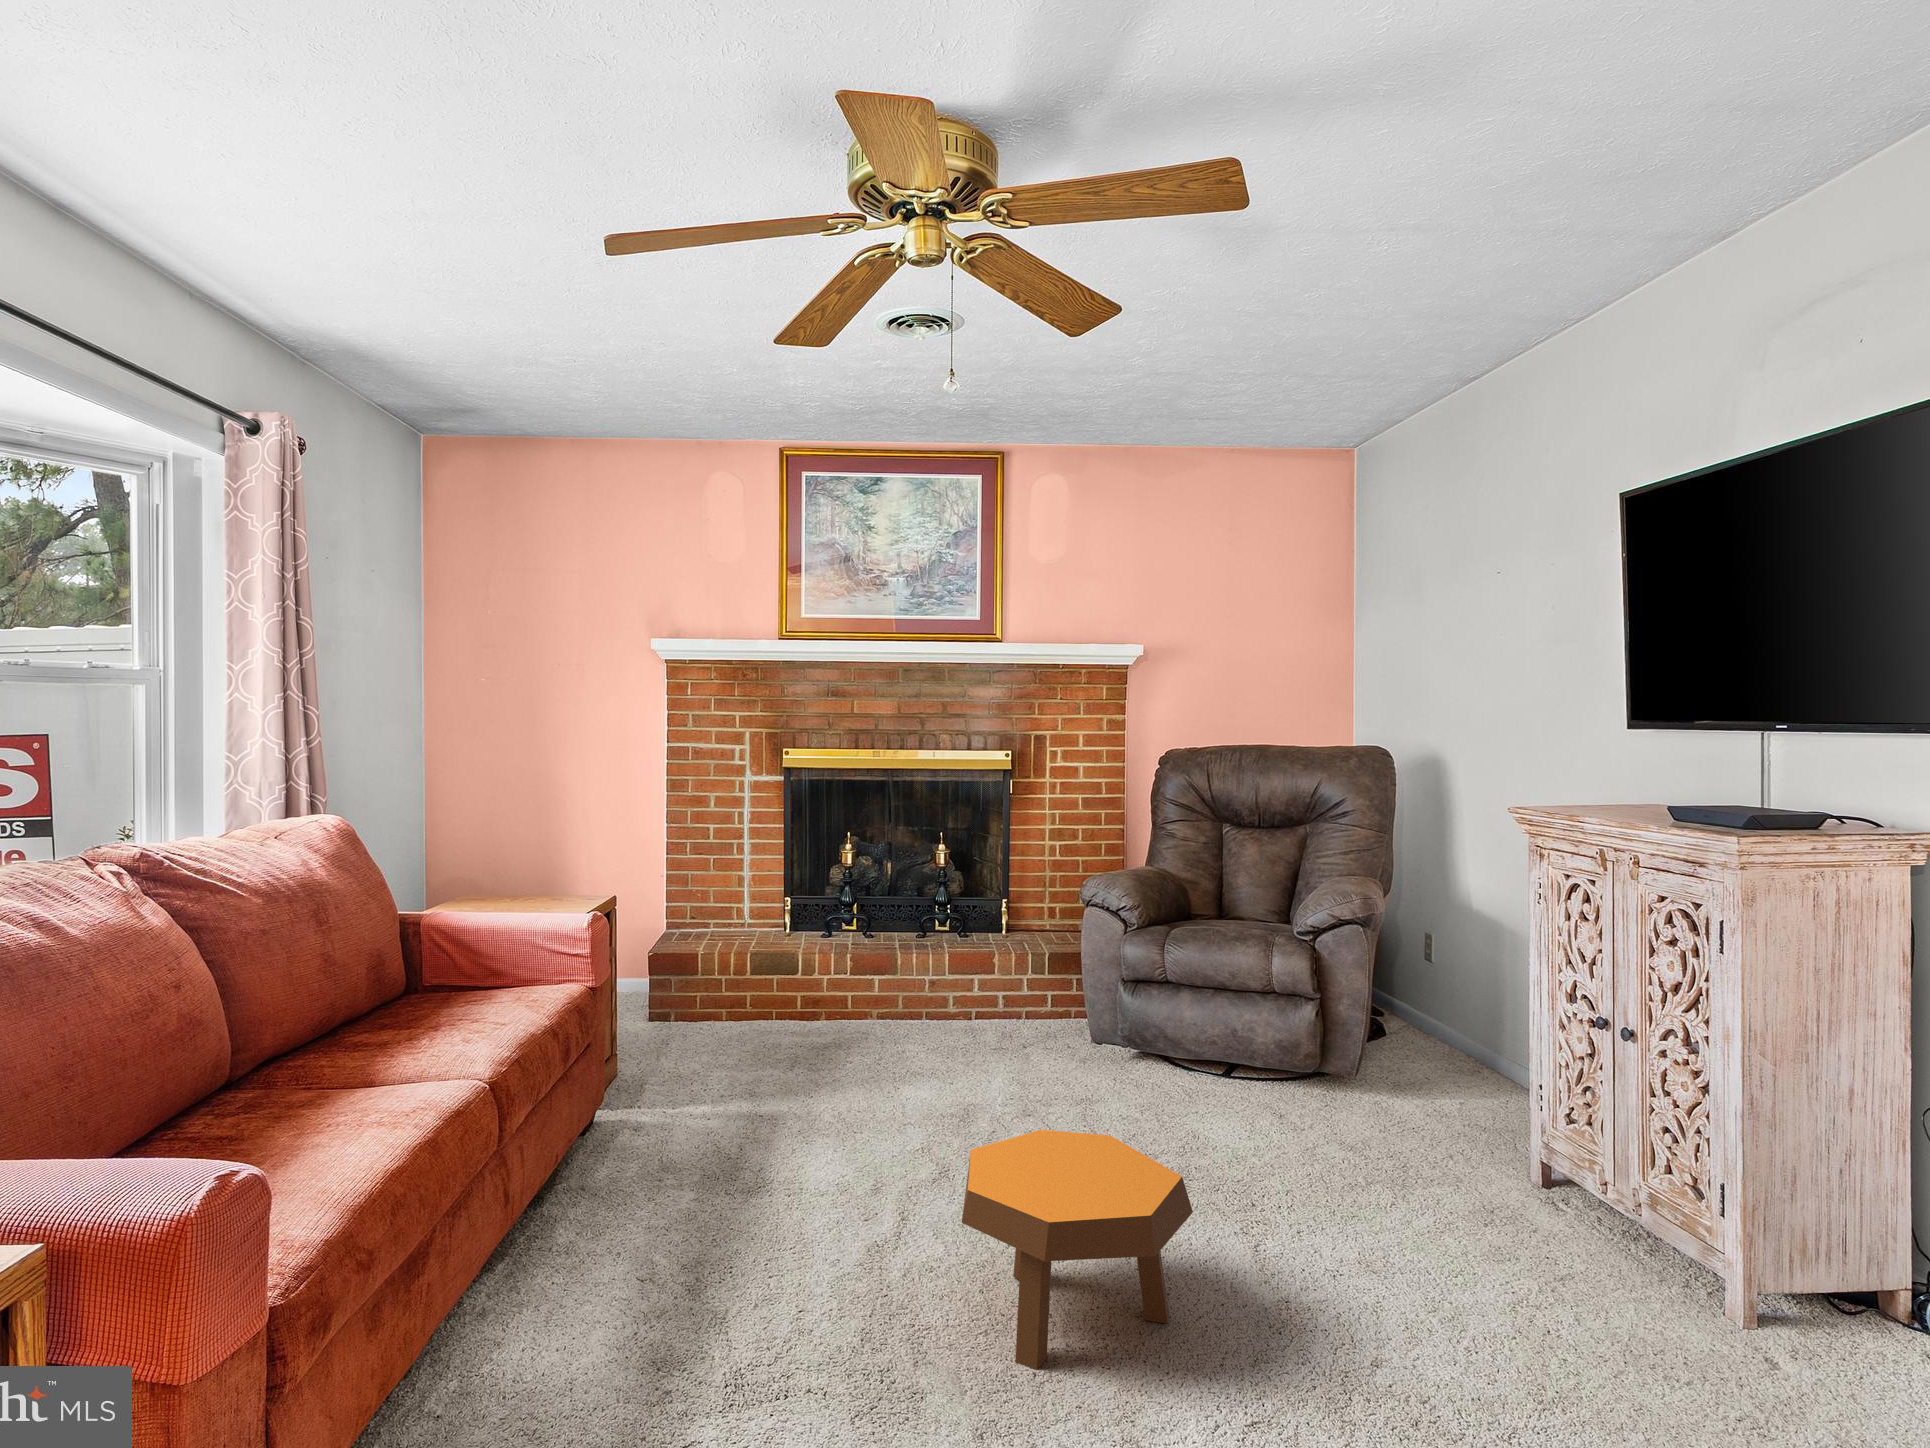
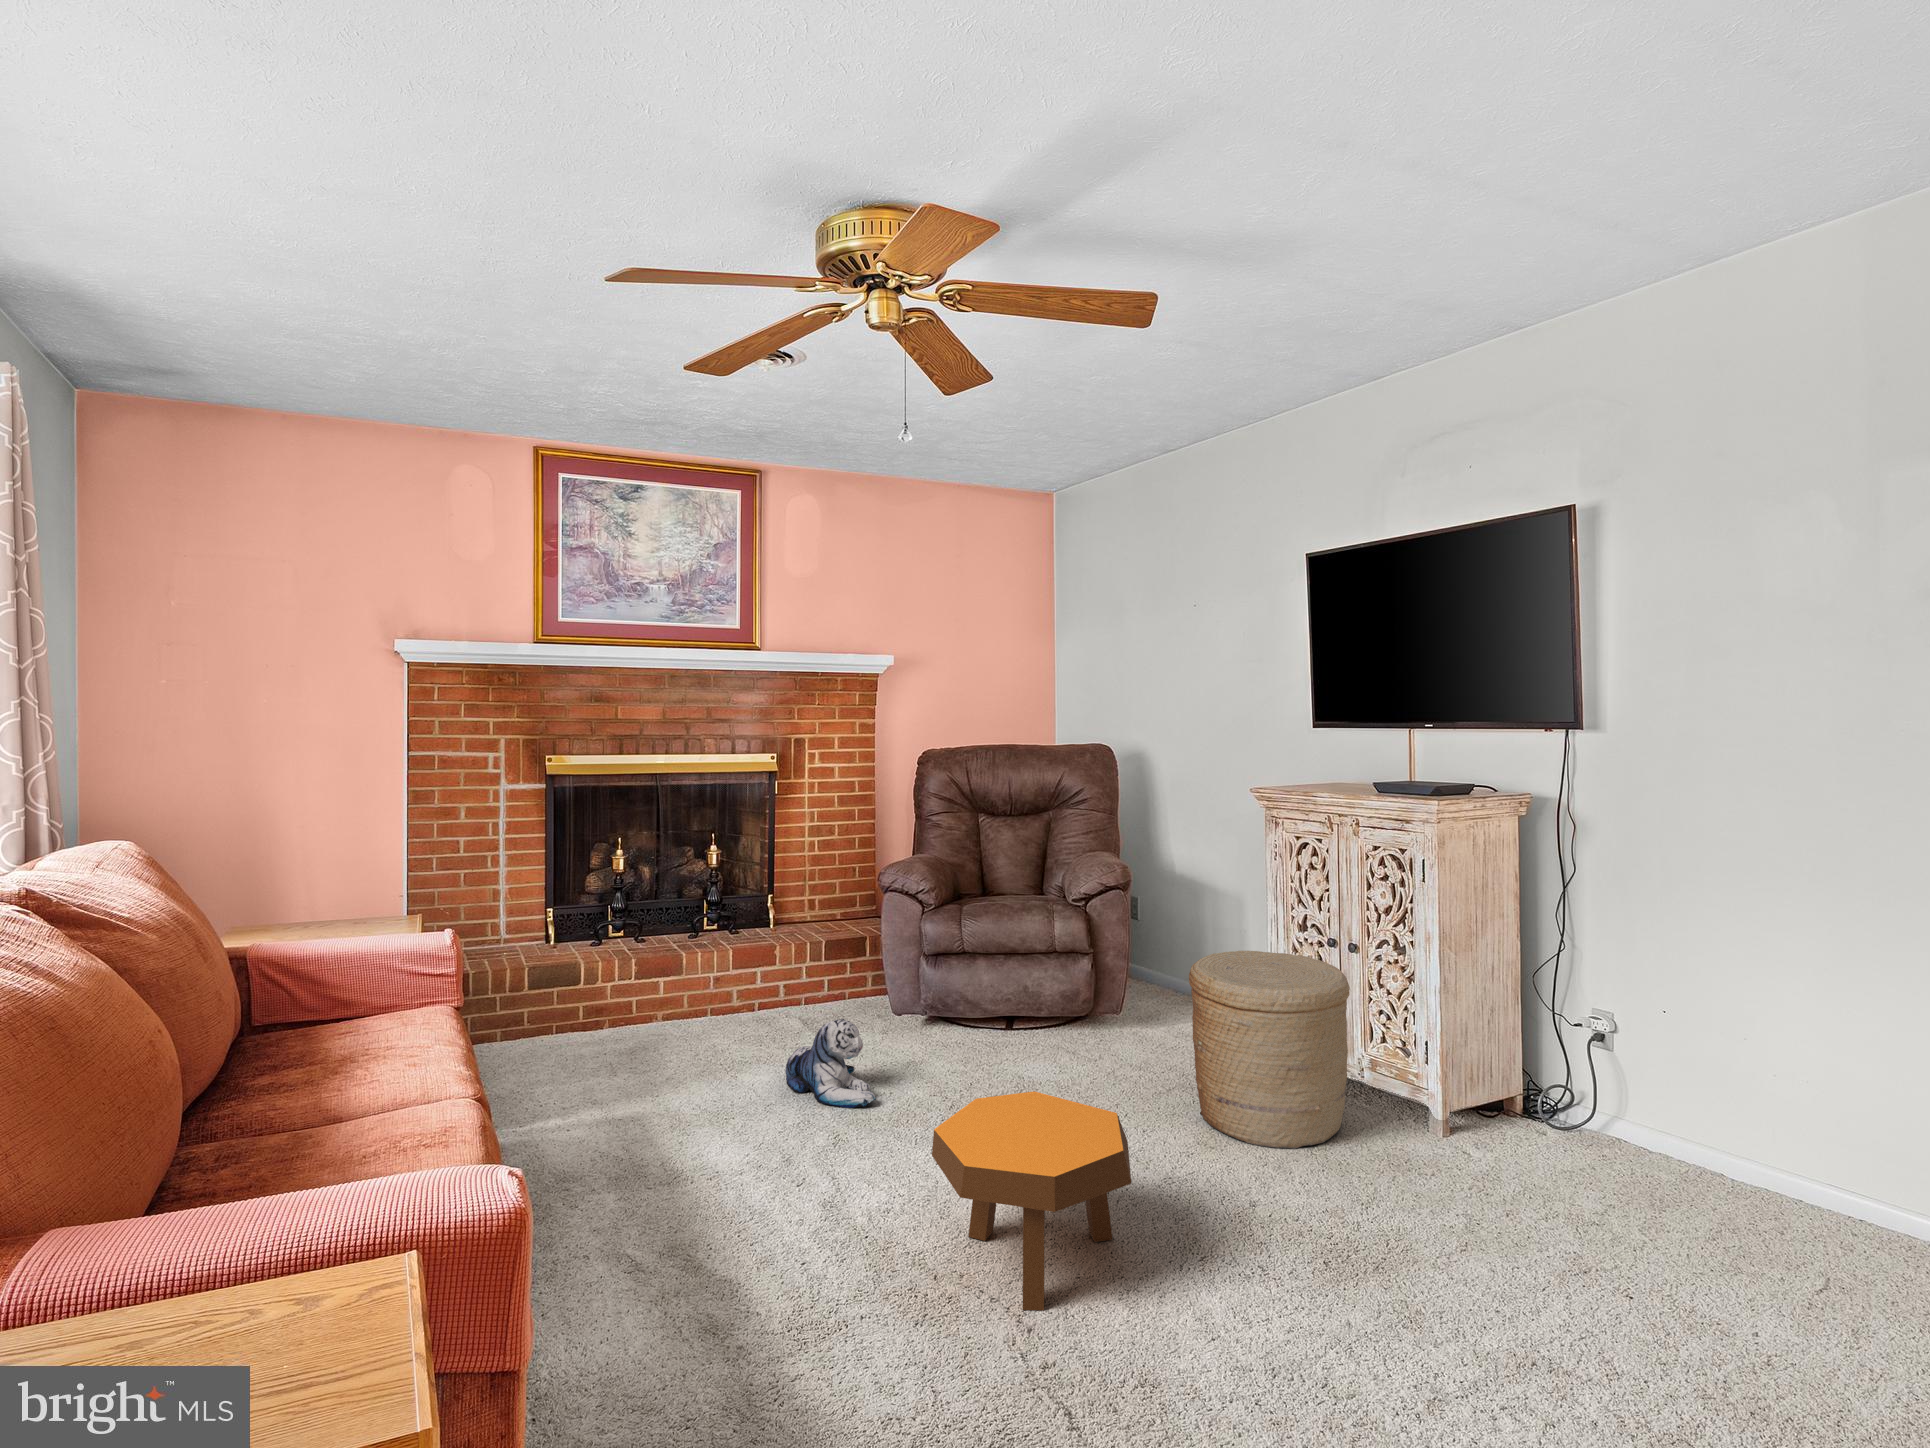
woven basket: none [1371,1017,1607,1291] -> present [1189,951,1350,1149]
plush toy: none [945,1032,1018,1128] -> present [785,1019,876,1108]

